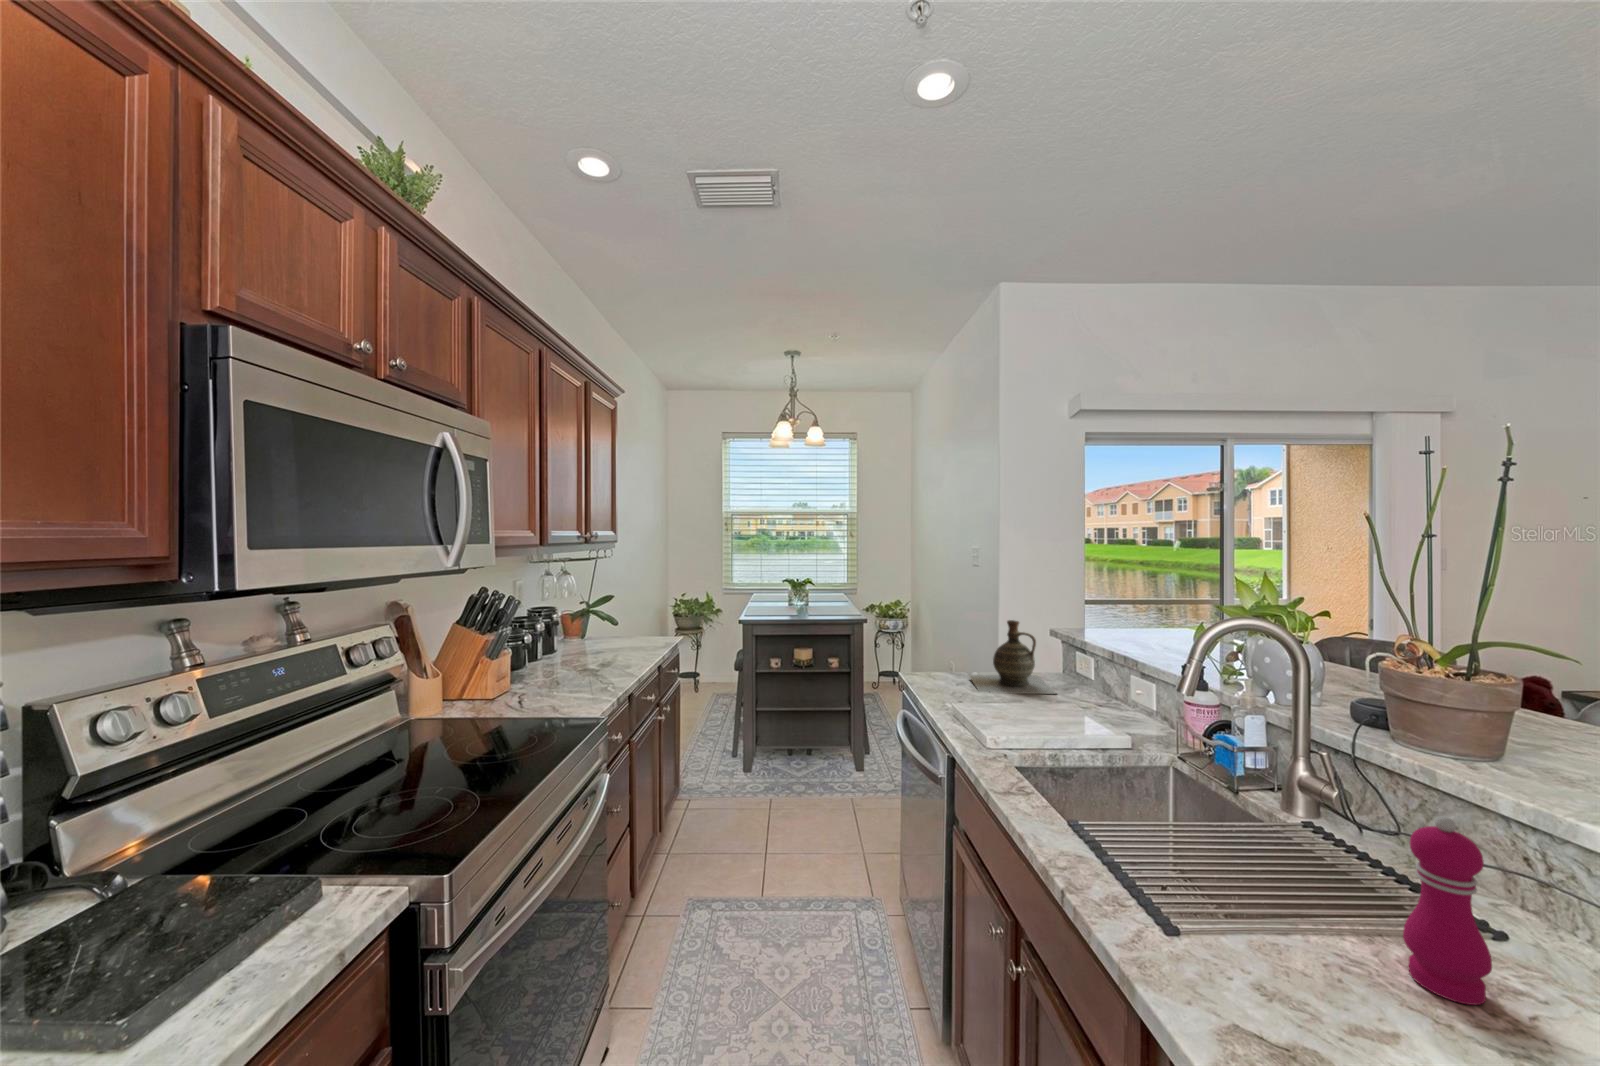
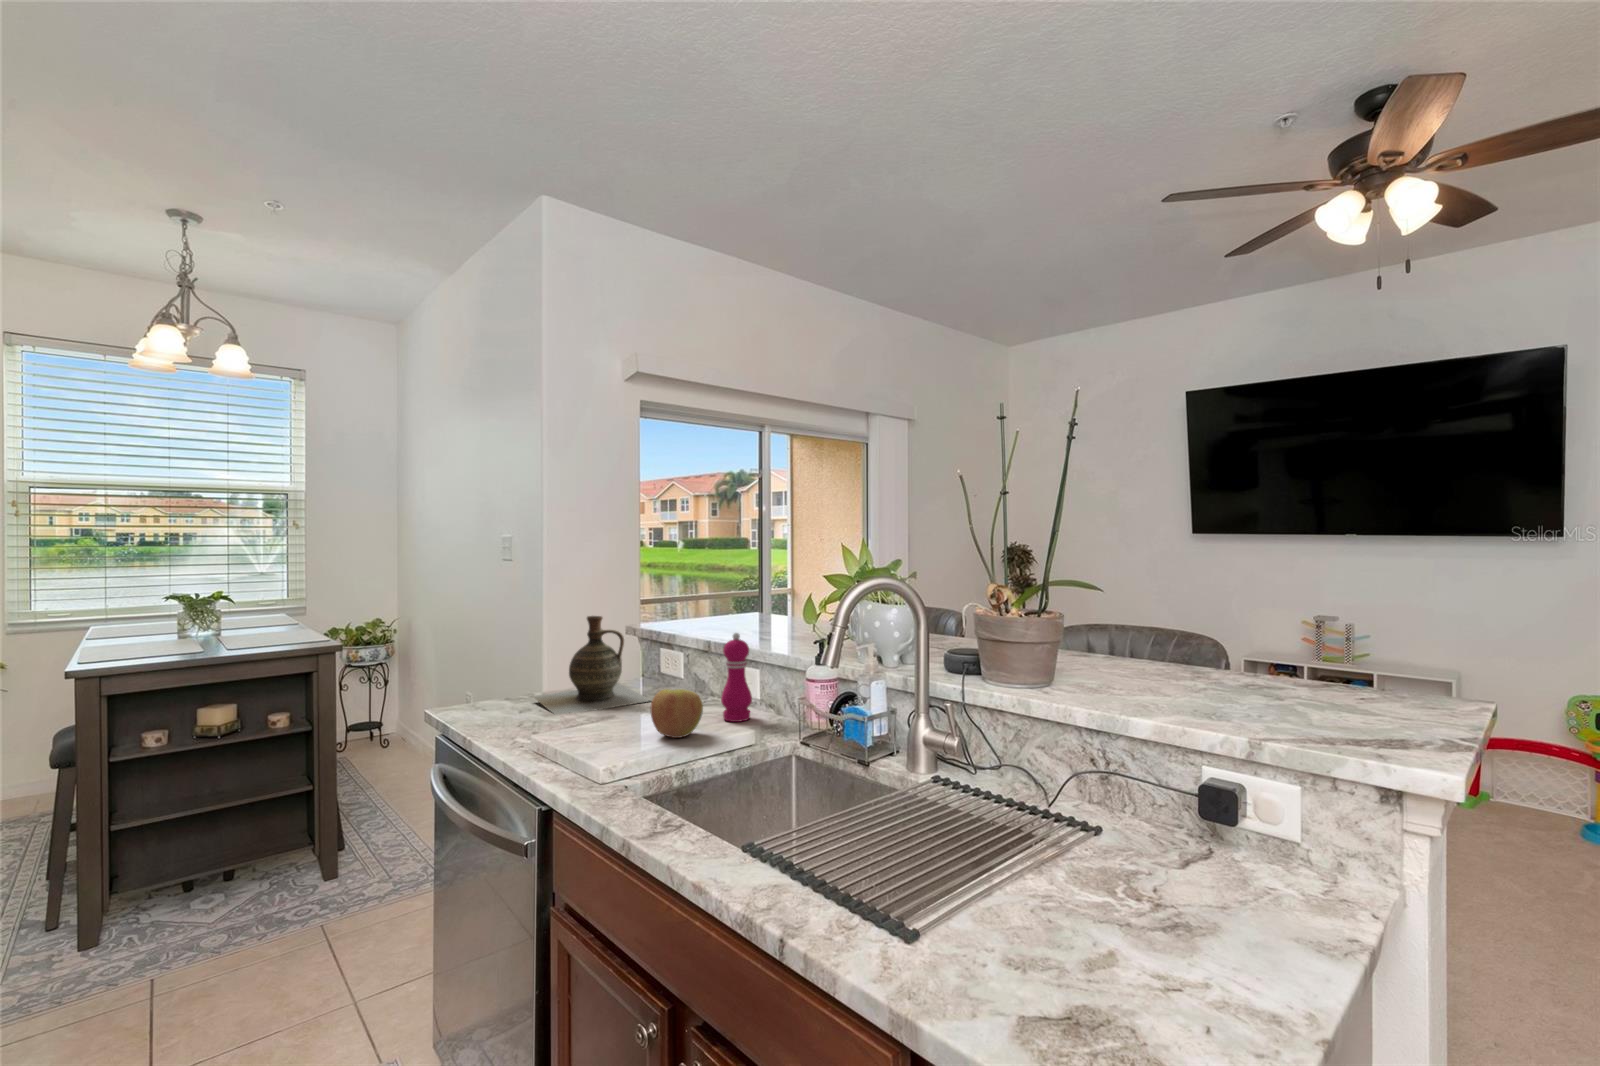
apple: none [1038,688,1083,728] -> present [650,689,703,738]
pepper mill: present [1403,816,1492,1005] -> present [721,633,752,722]

